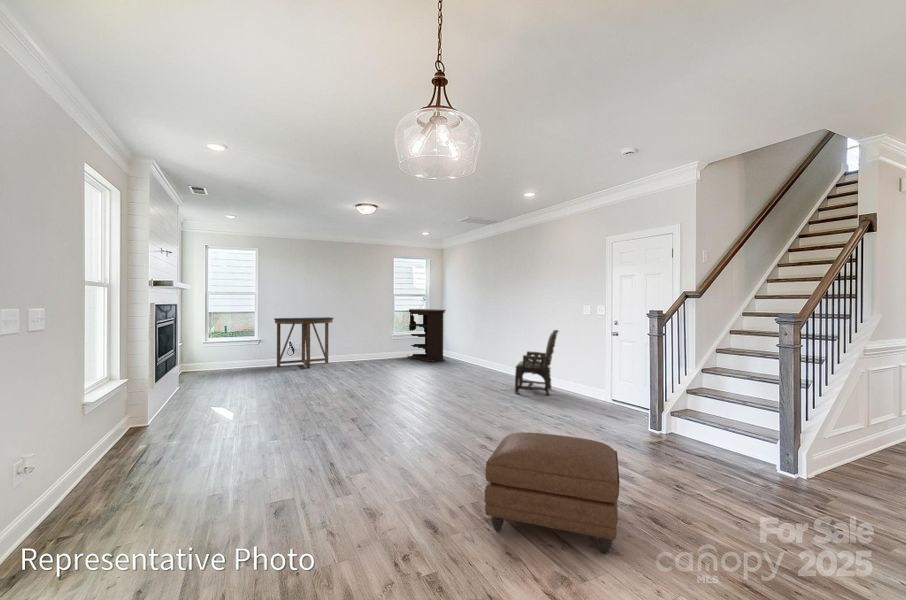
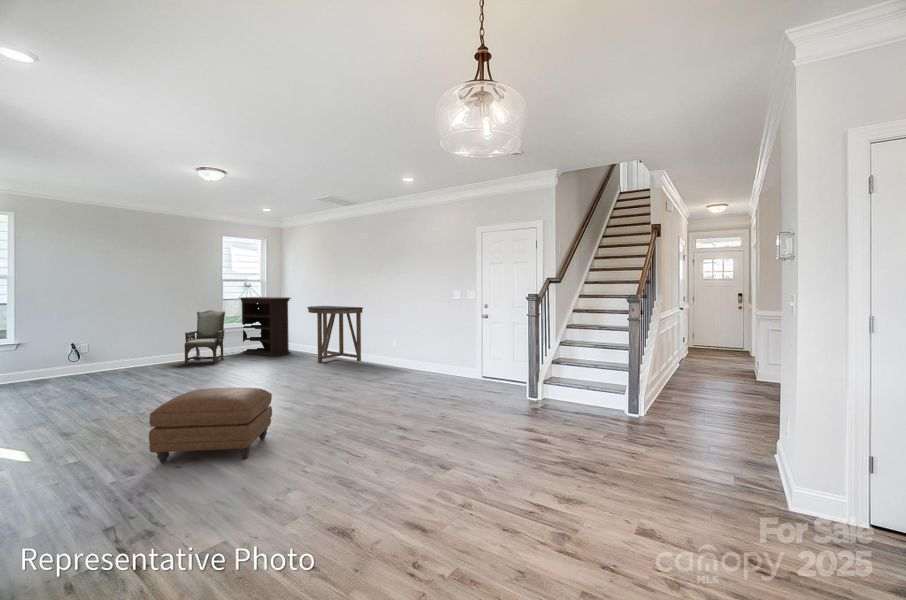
console table: present [274,317,334,368] -> present [307,306,363,363]
armchair: present [515,330,558,395] -> present [185,310,225,365]
ottoman: present [485,432,620,553] -> present [149,387,272,463]

